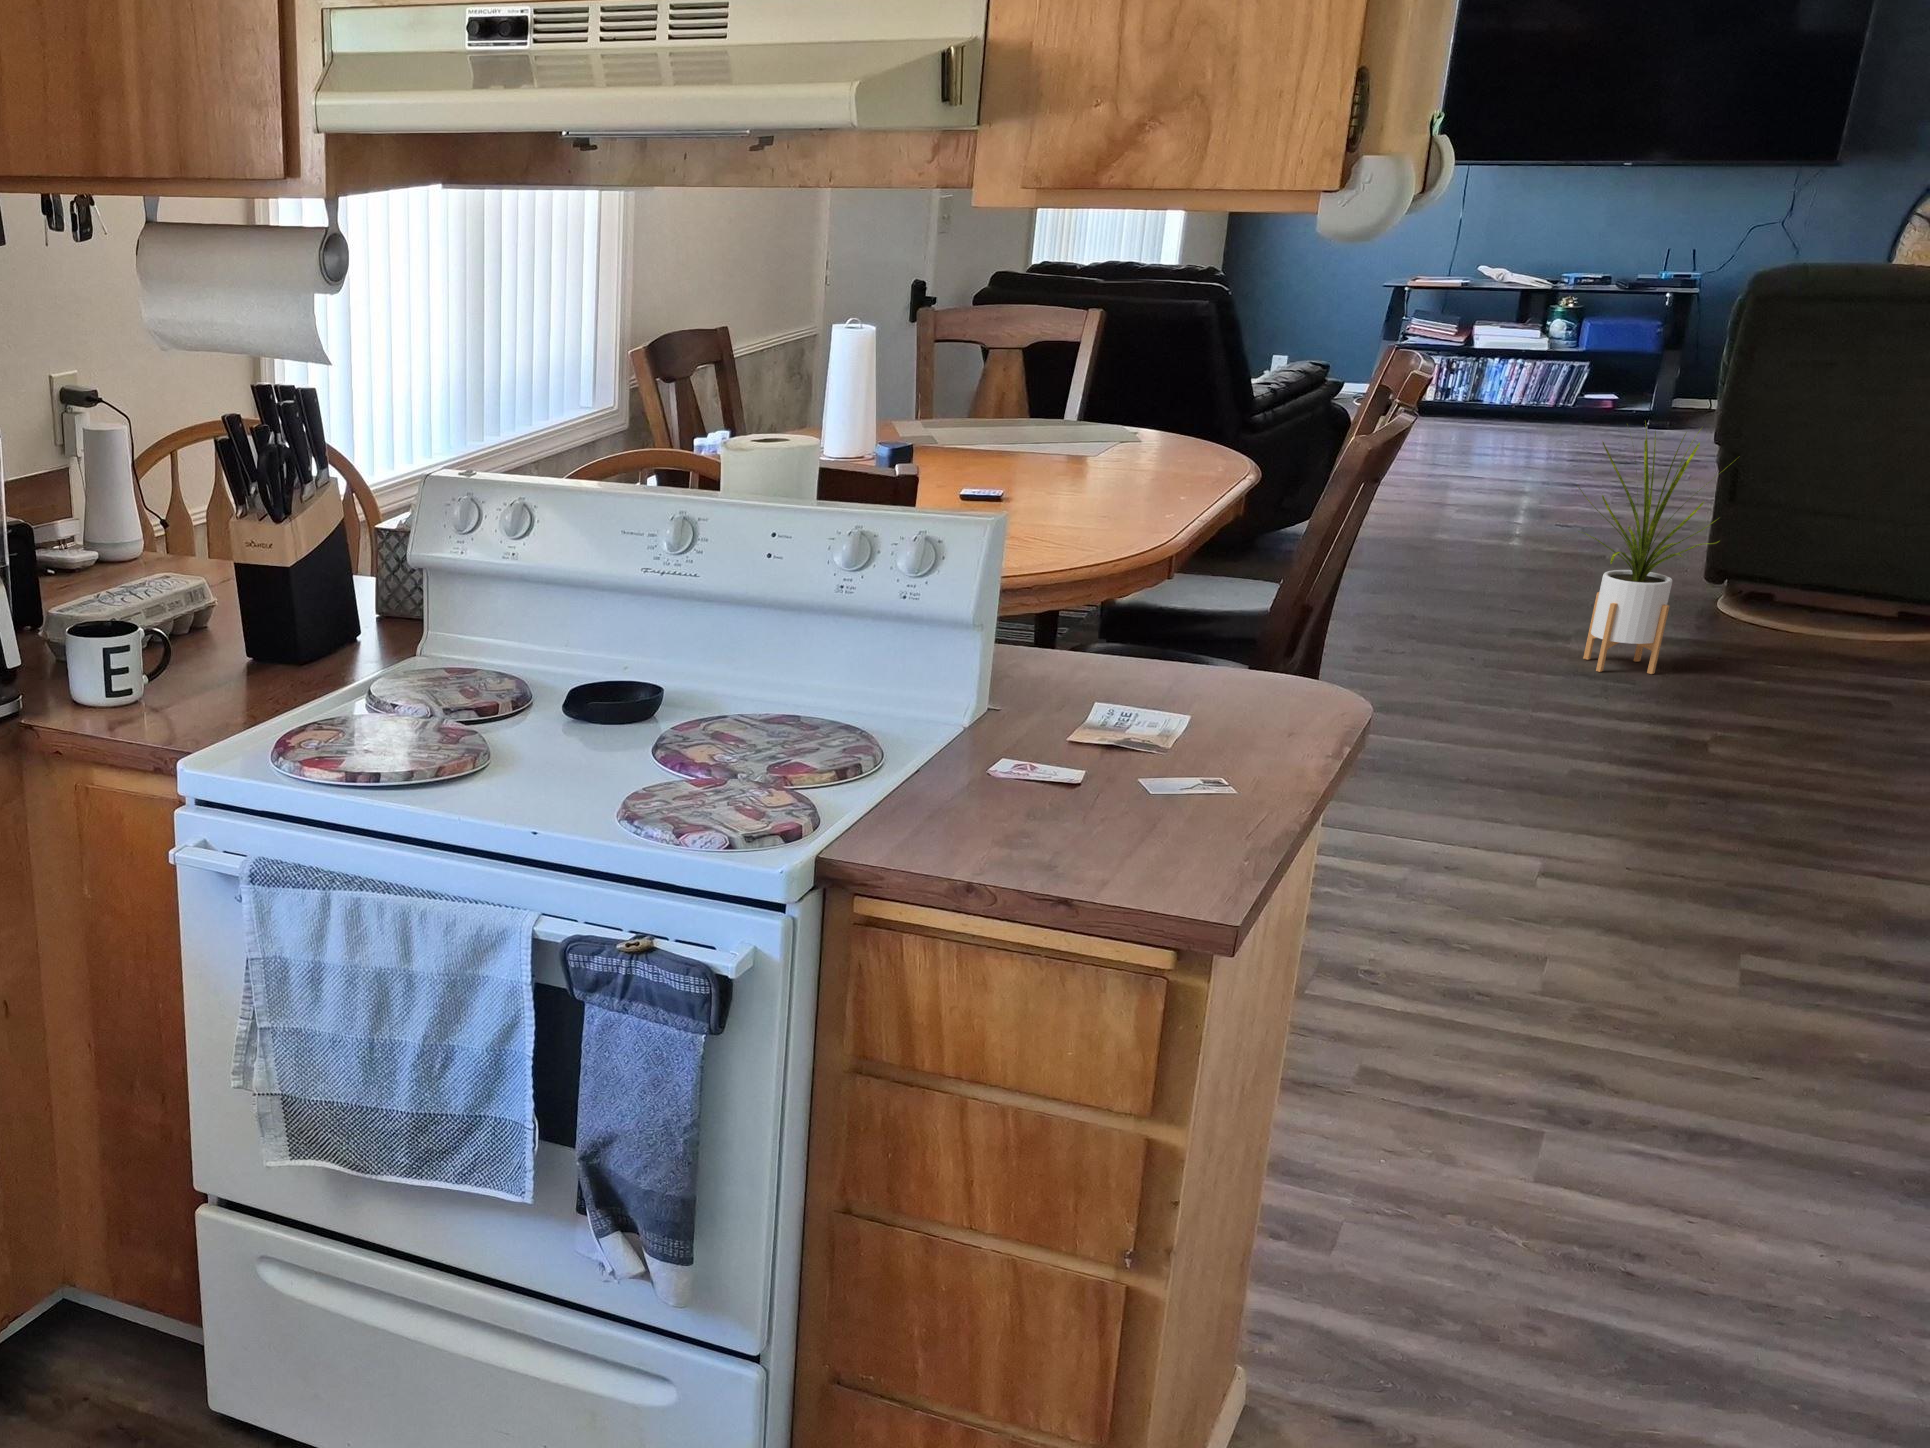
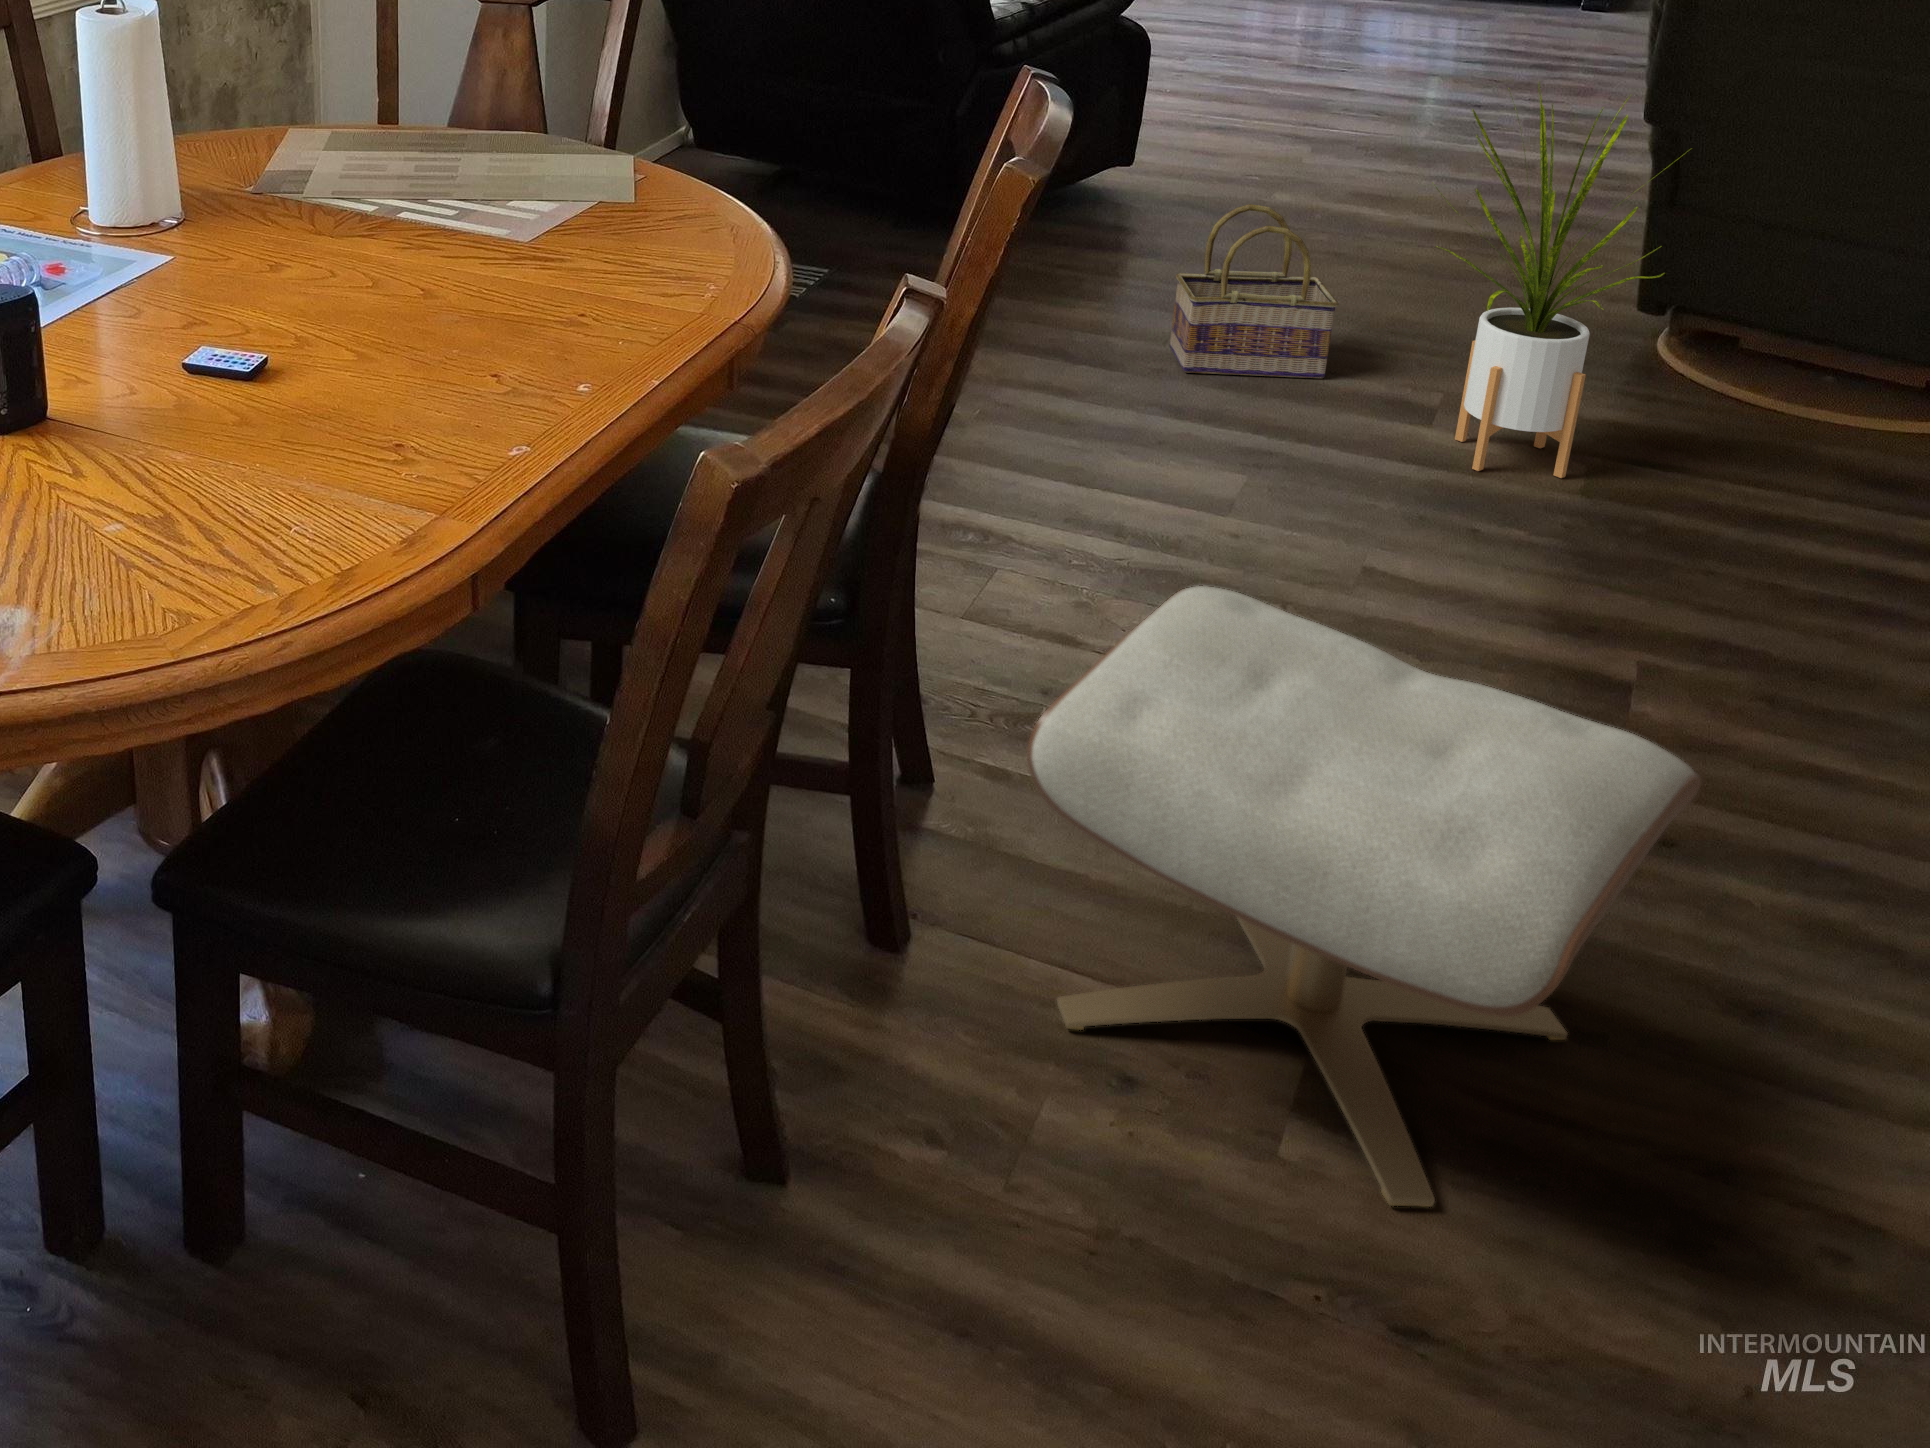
basket: none [1388,519,1506,633] -> present [1170,204,1339,378]
ottoman: none [1405,649,1743,903] -> present [1027,586,1701,1207]

